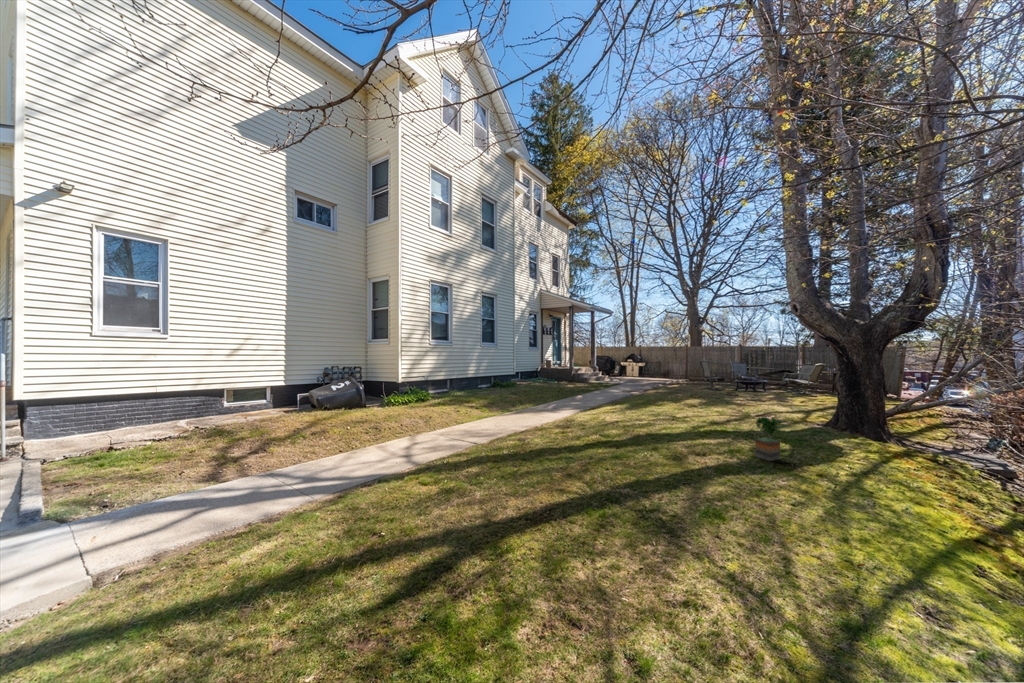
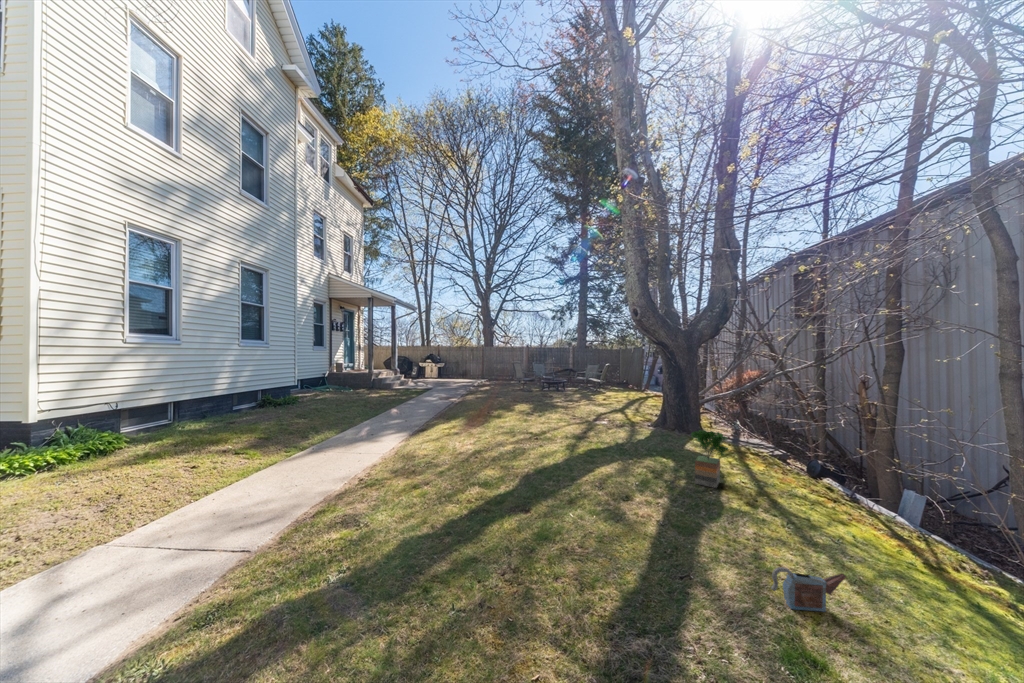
watering can: none [703,476,747,504] -> present [771,567,846,612]

